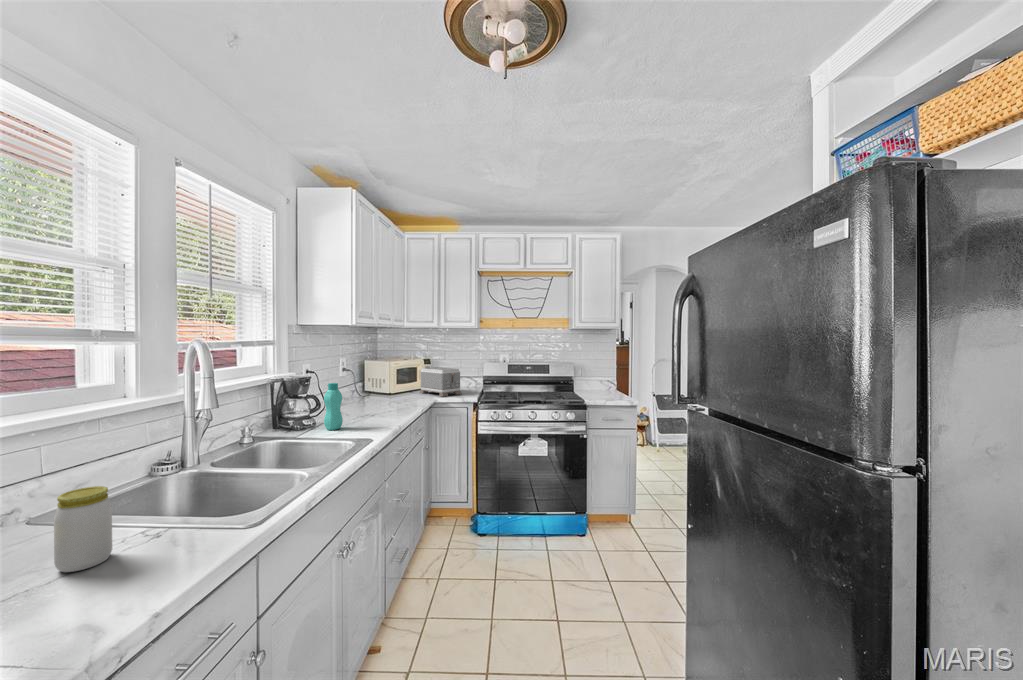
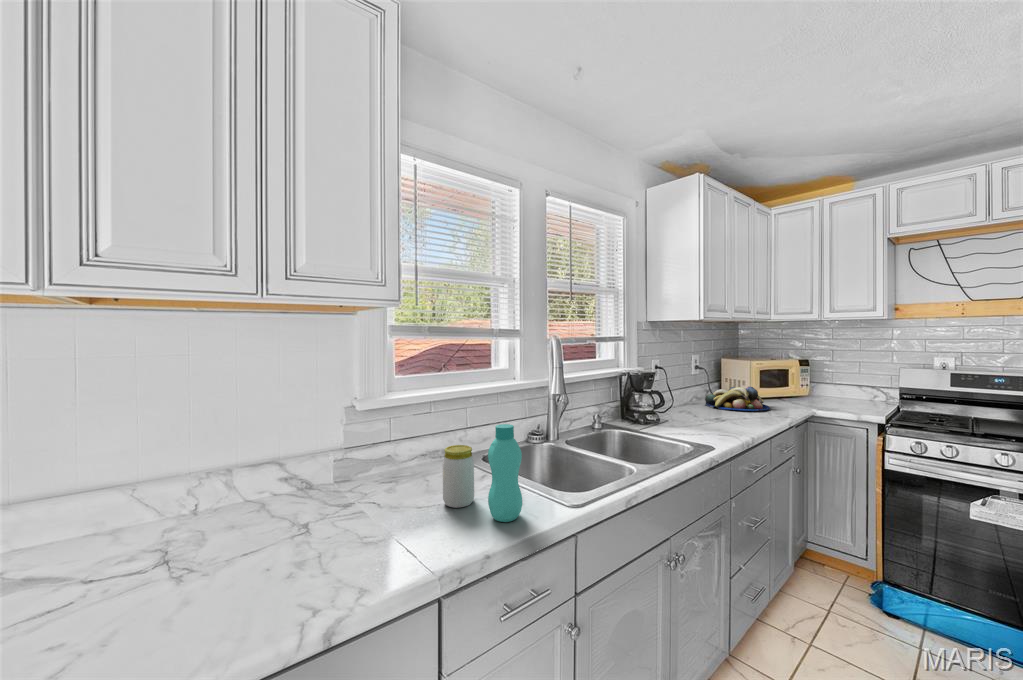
toaster: present [420,367,462,397] -> none [791,371,858,409]
bottle: present [324,383,343,430] -> present [488,424,522,522]
fruit bowl: none [353,384,406,407] -> present [705,387,770,411]

